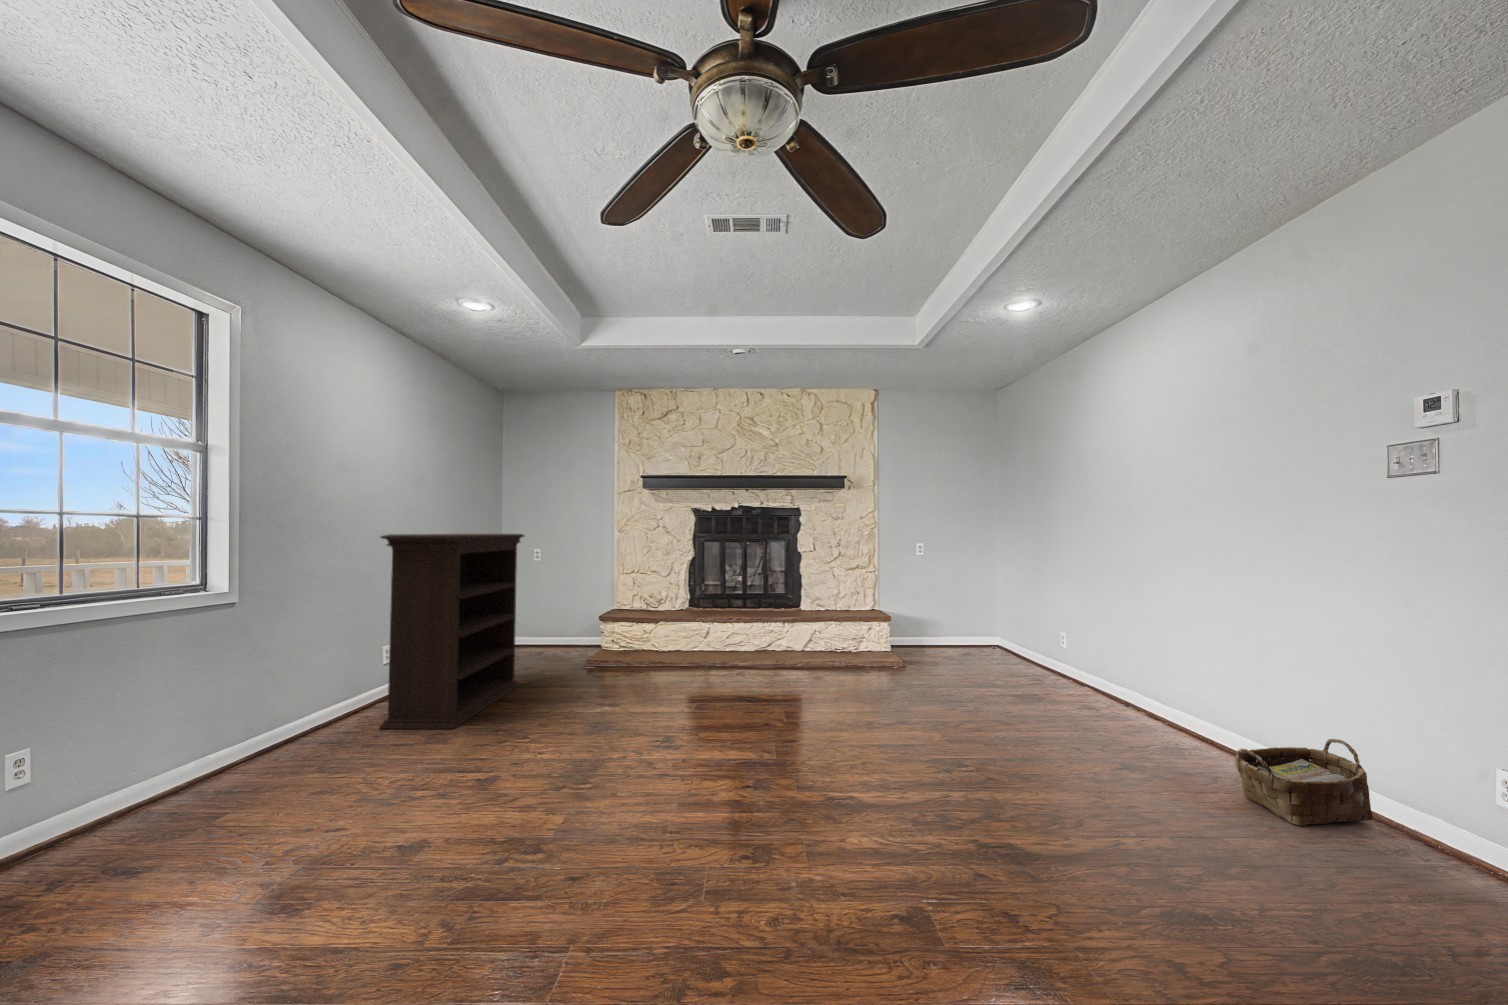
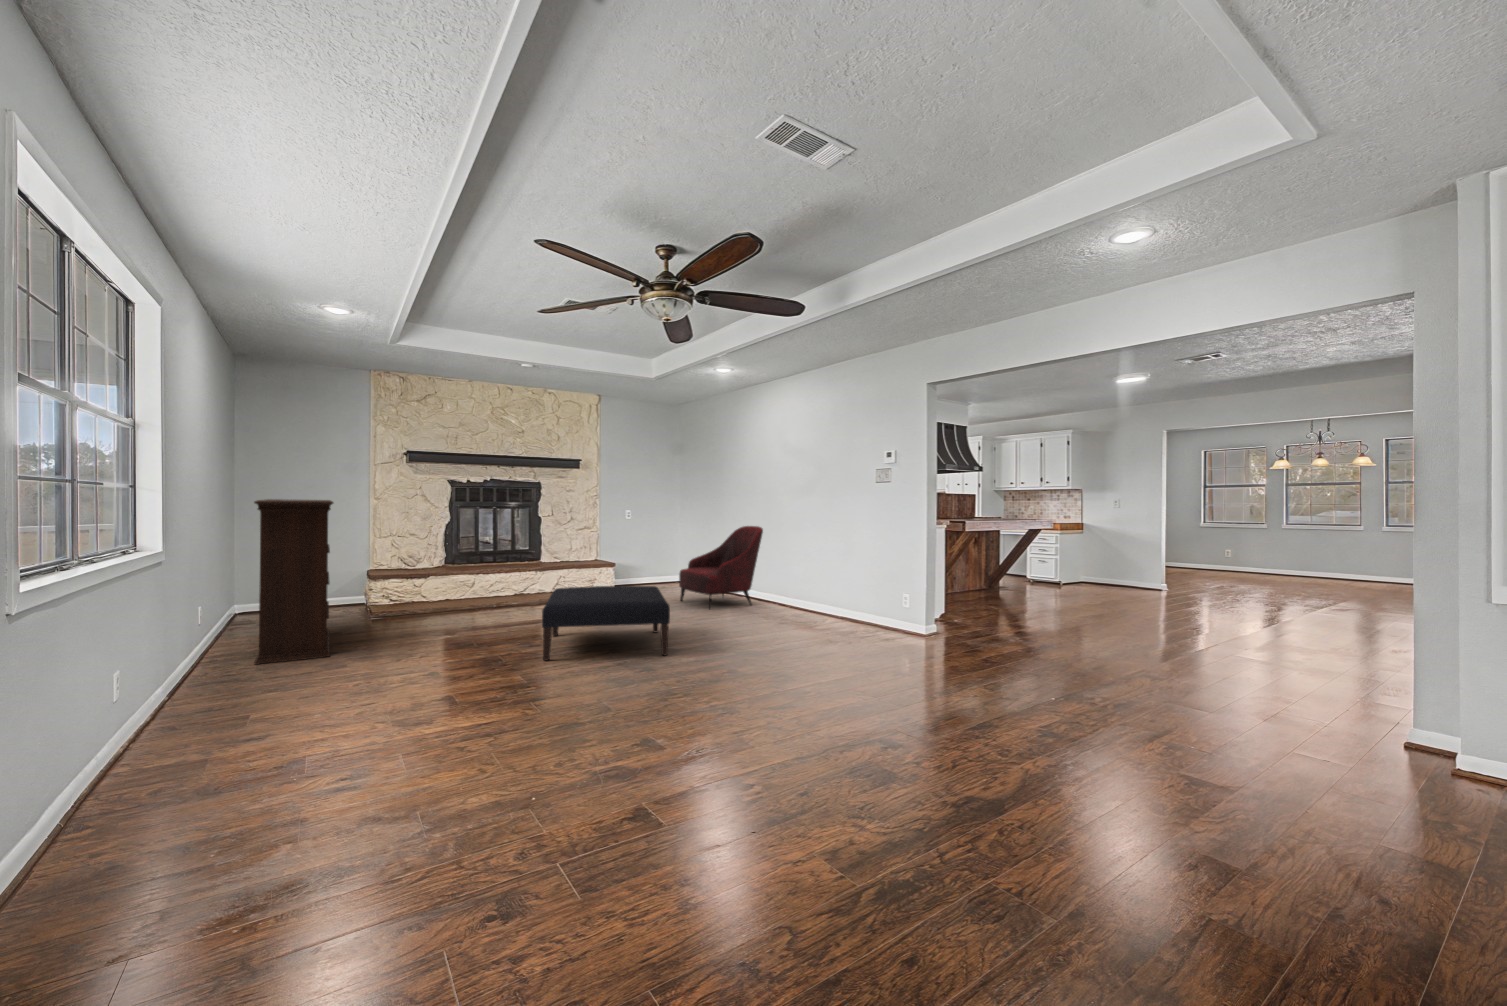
armchair: none [969,570,1116,713] -> present [679,526,763,608]
ottoman: none [639,664,884,832] -> present [542,586,670,661]
woven basket: present [1235,739,1373,826] -> none [818,594,863,629]

